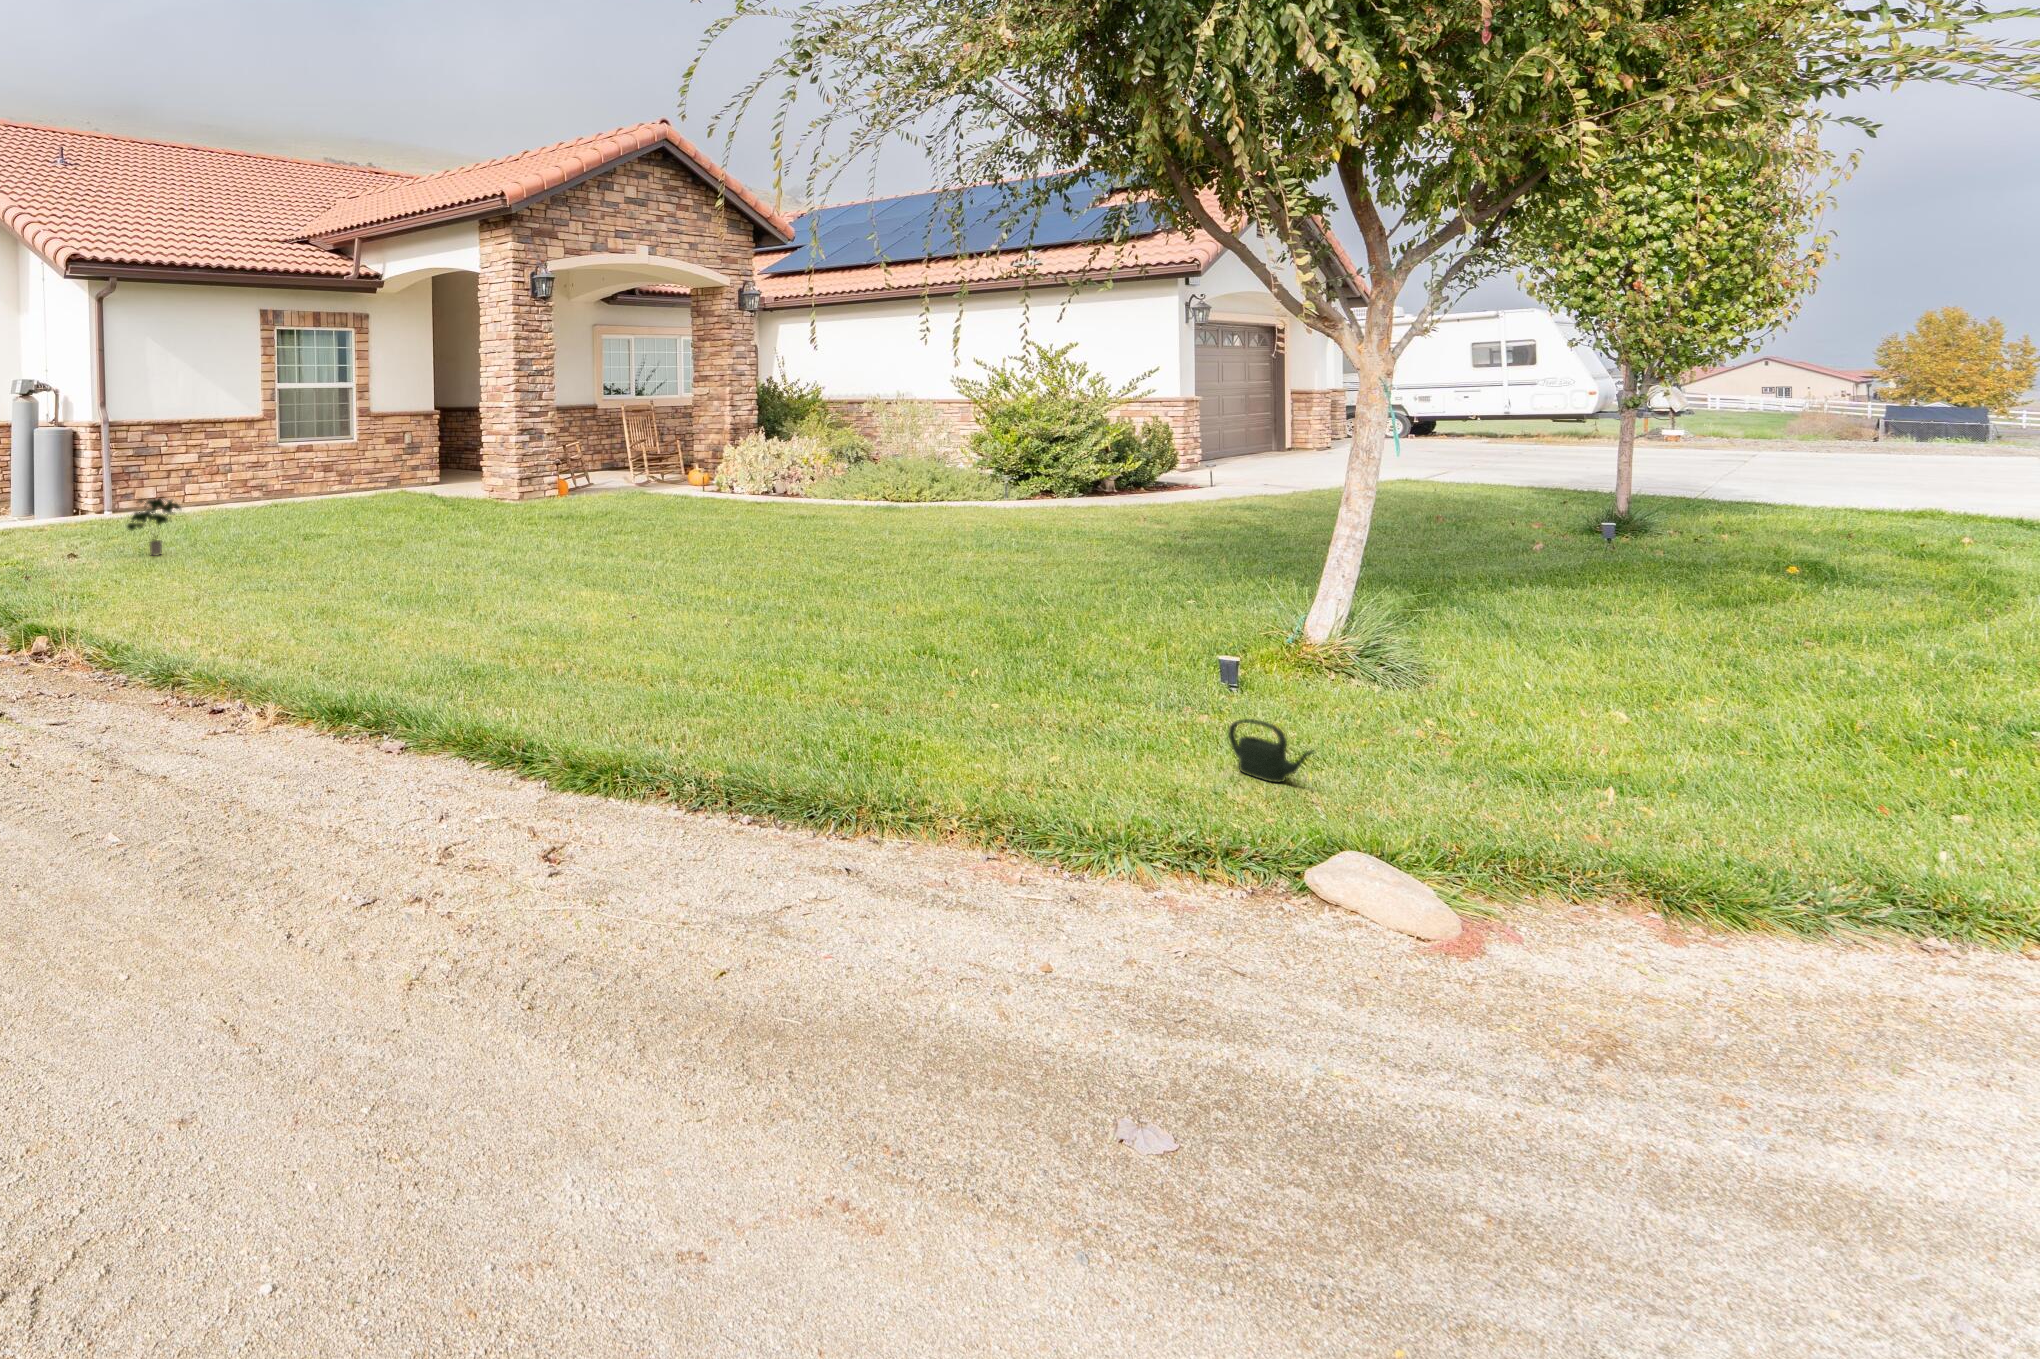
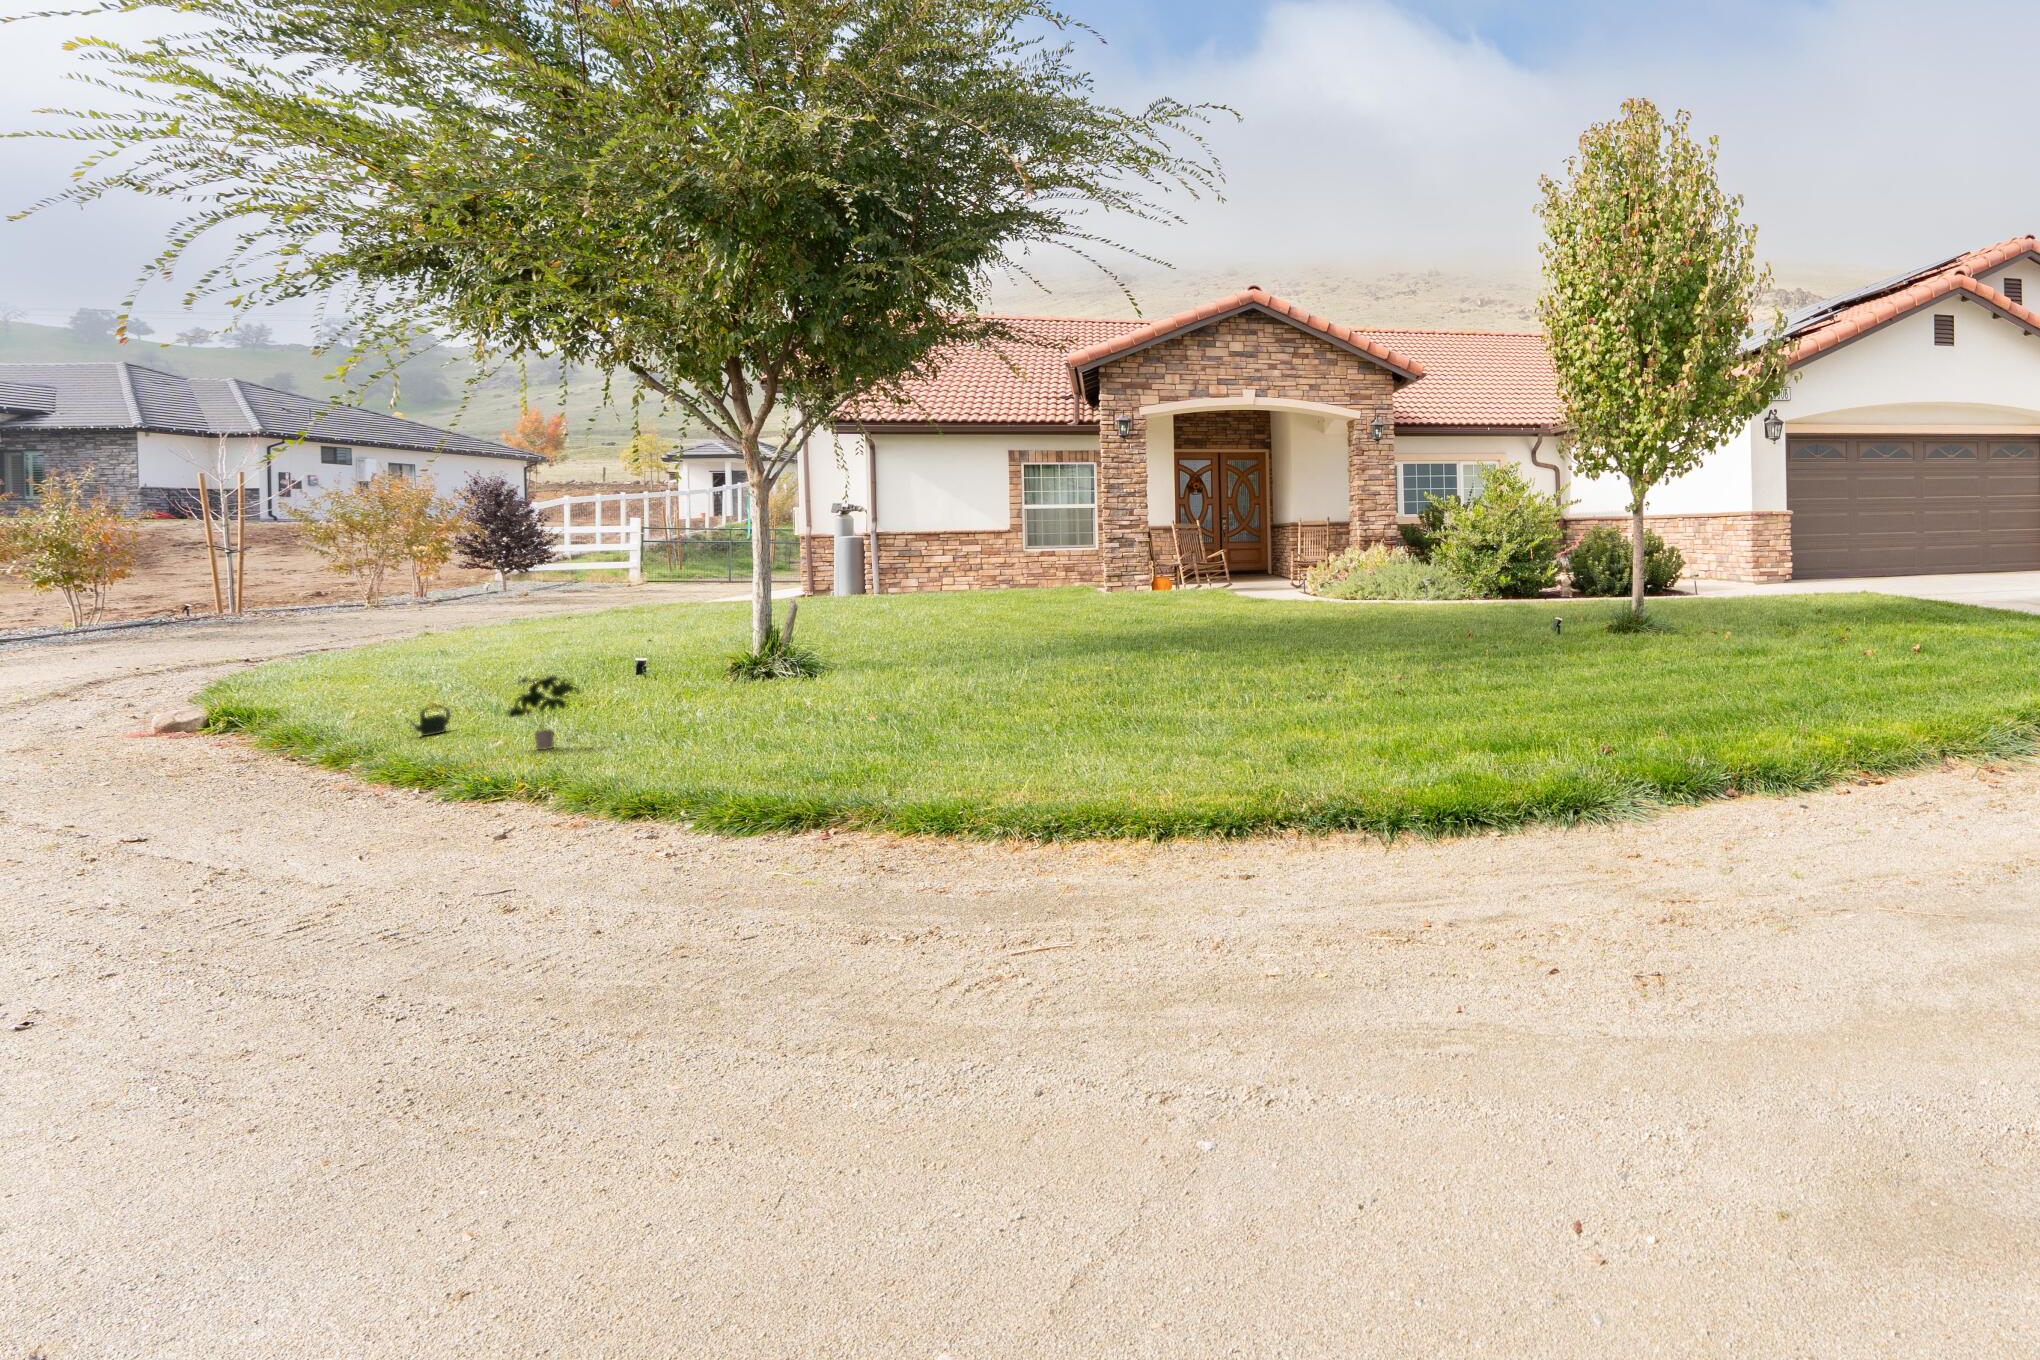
potted plant: present [127,497,181,556] -> present [507,676,579,750]

